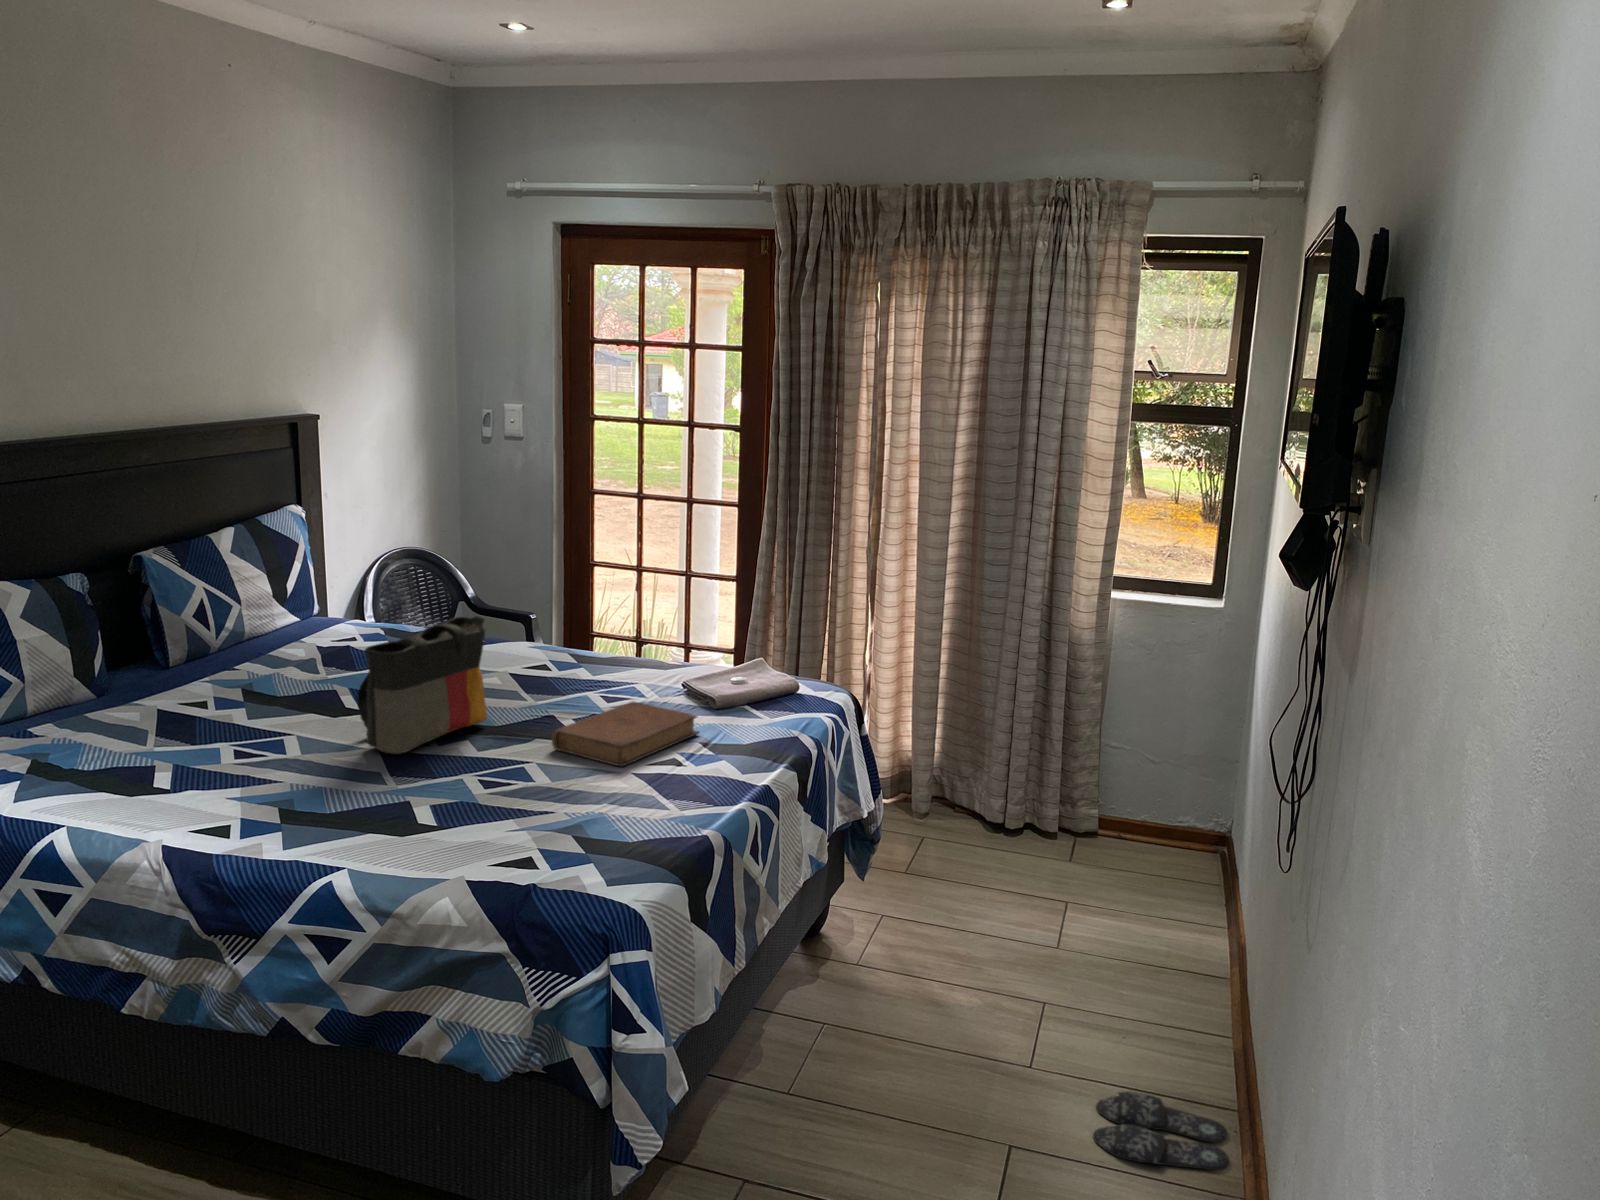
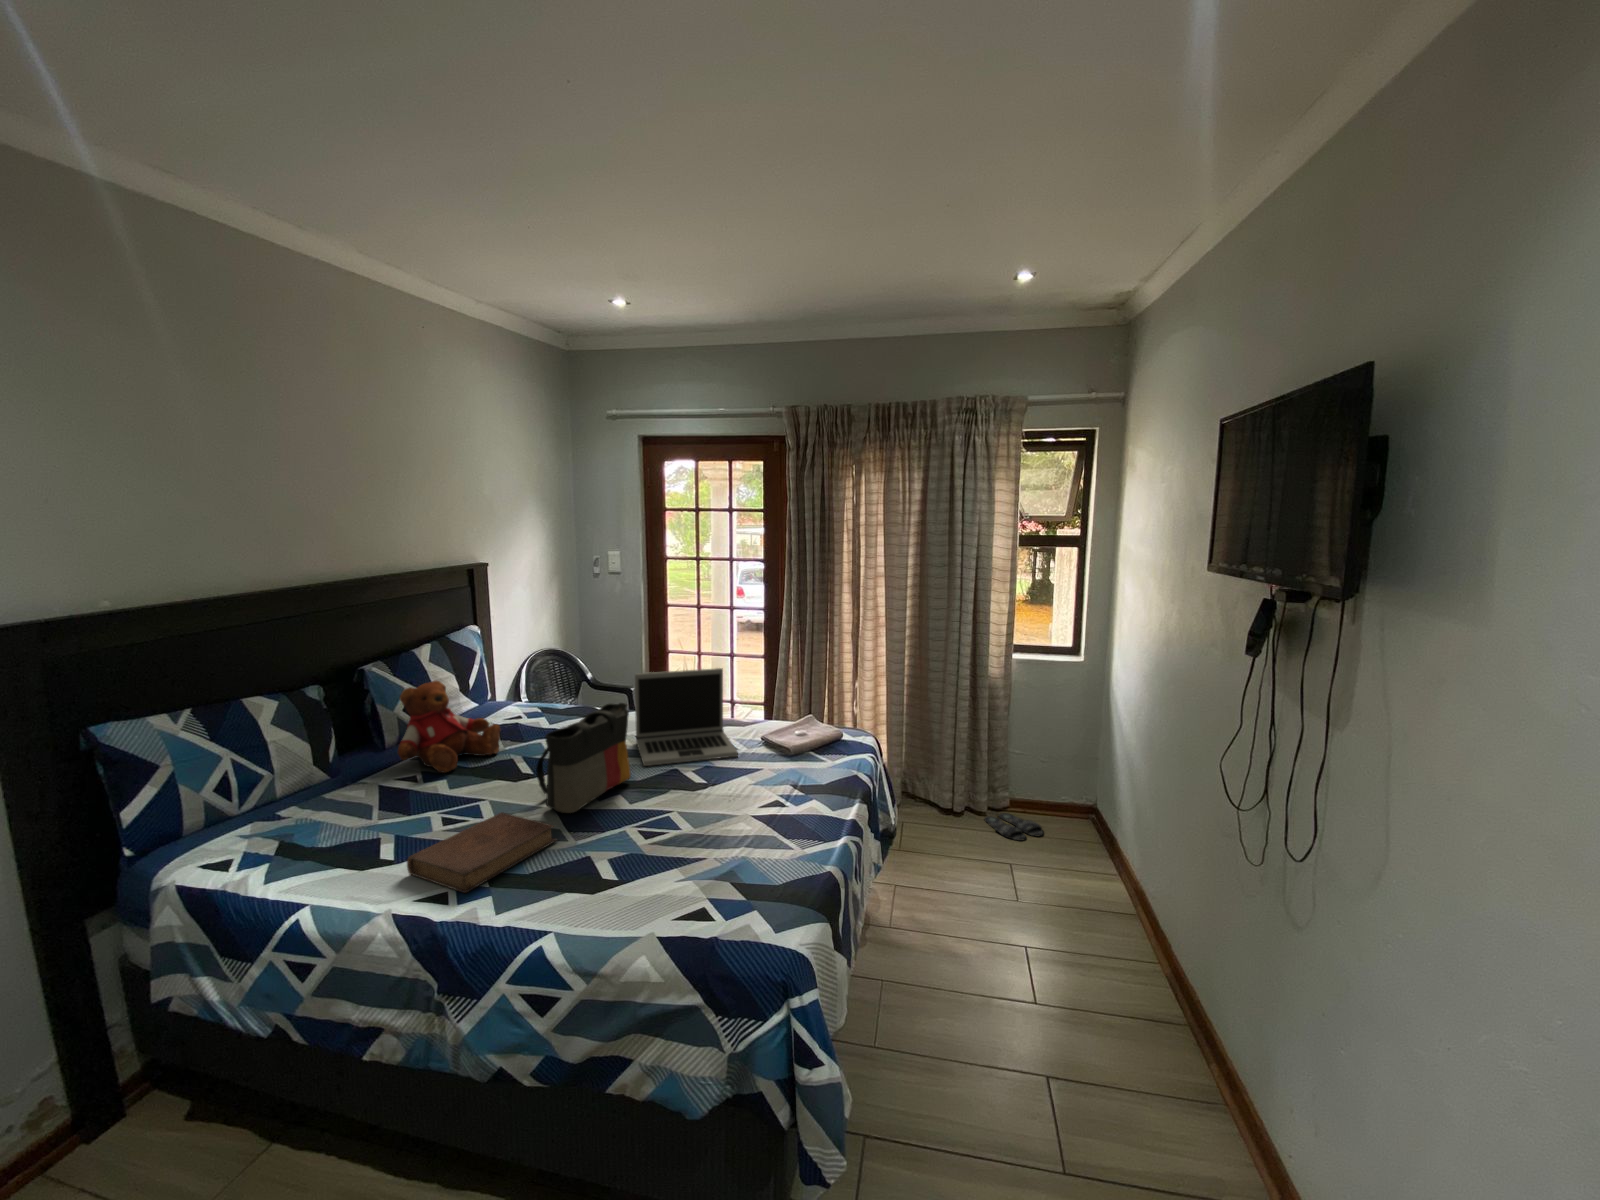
teddy bear: none [183,577,323,700] -> present [397,681,500,773]
laptop: none [509,581,646,708] -> present [635,668,738,766]
book: present [552,702,699,767] -> present [407,812,557,893]
slippers: present [1093,1092,1229,1170] -> present [984,813,1043,841]

